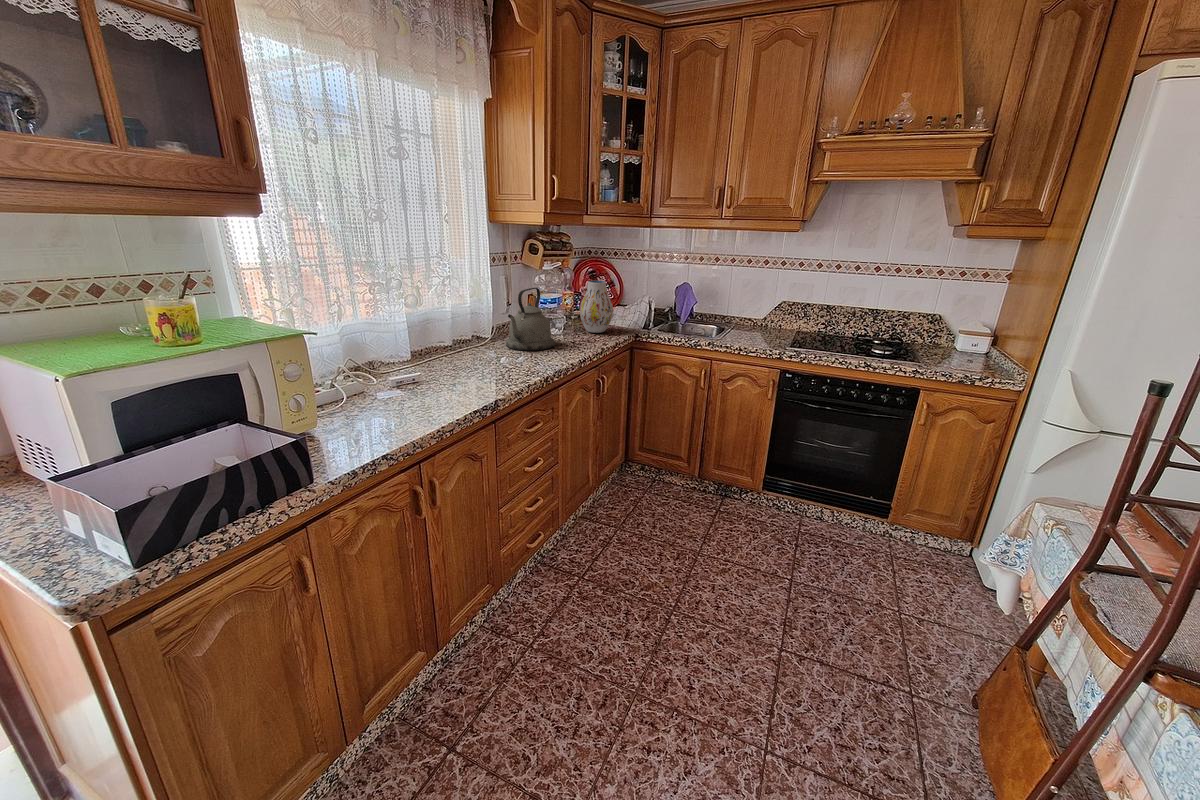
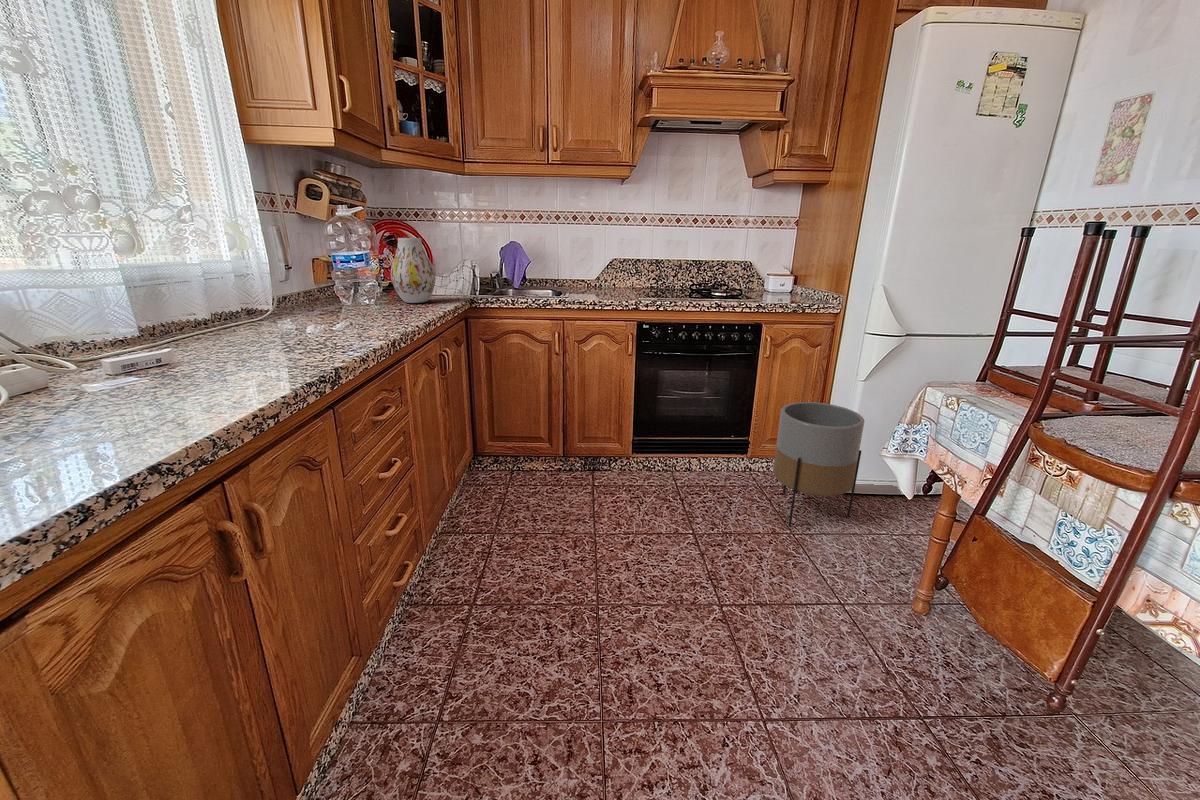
kettle: present [506,288,555,351] -> none [298,240,373,324]
planter: none [895,480,1008,615] -> present [773,402,864,526]

